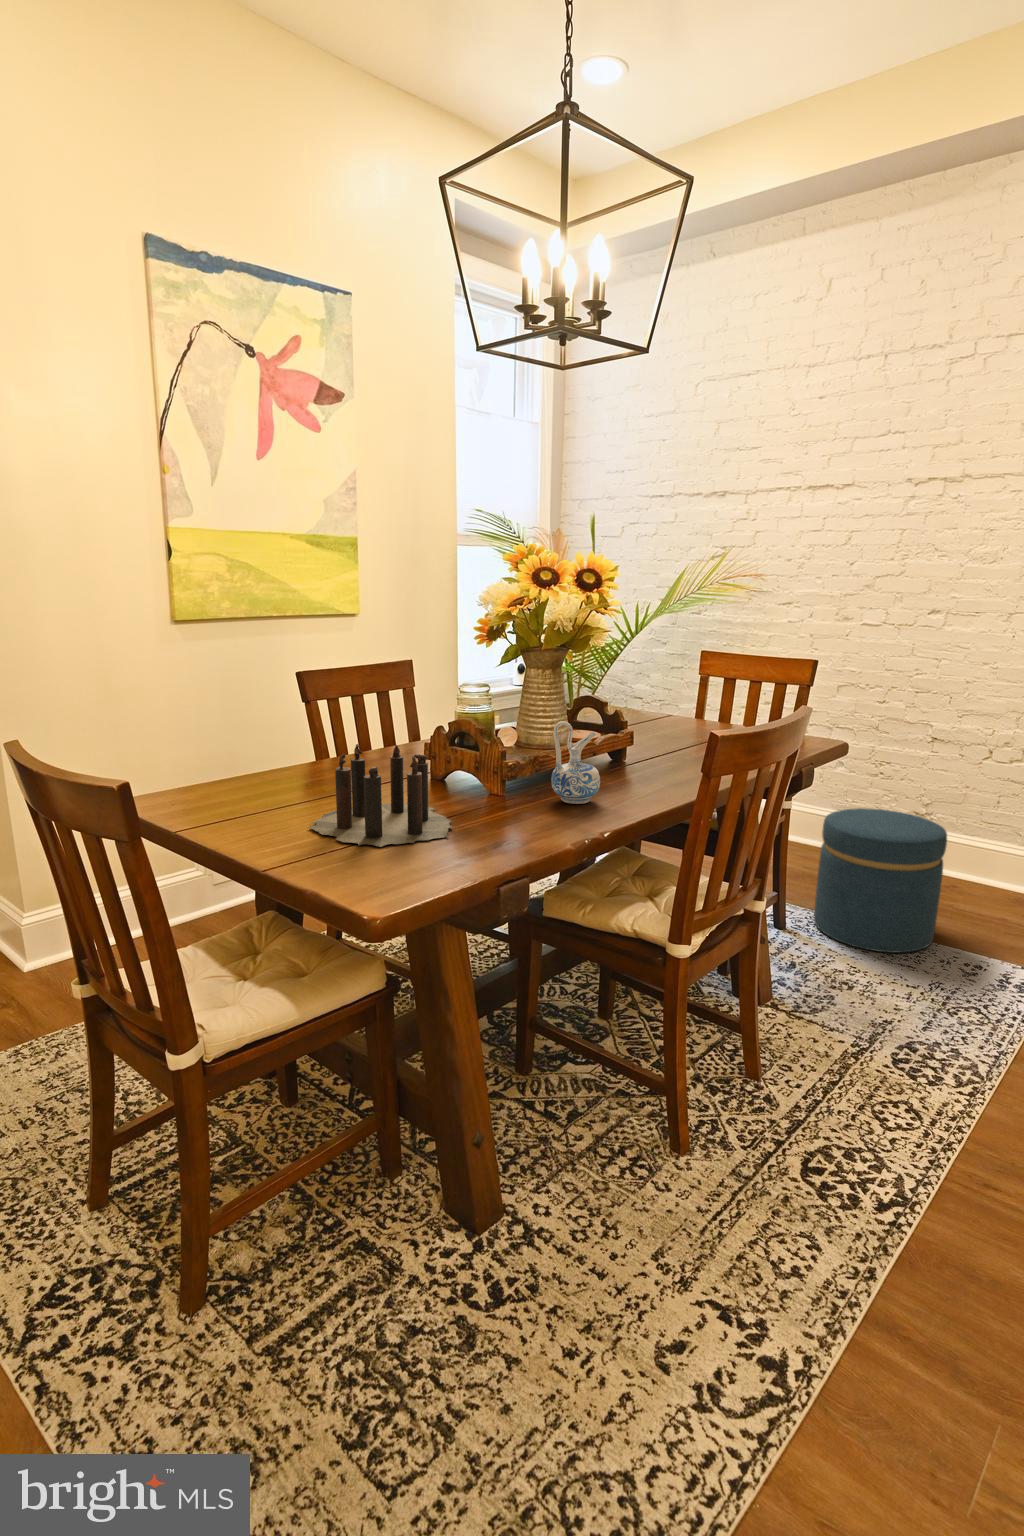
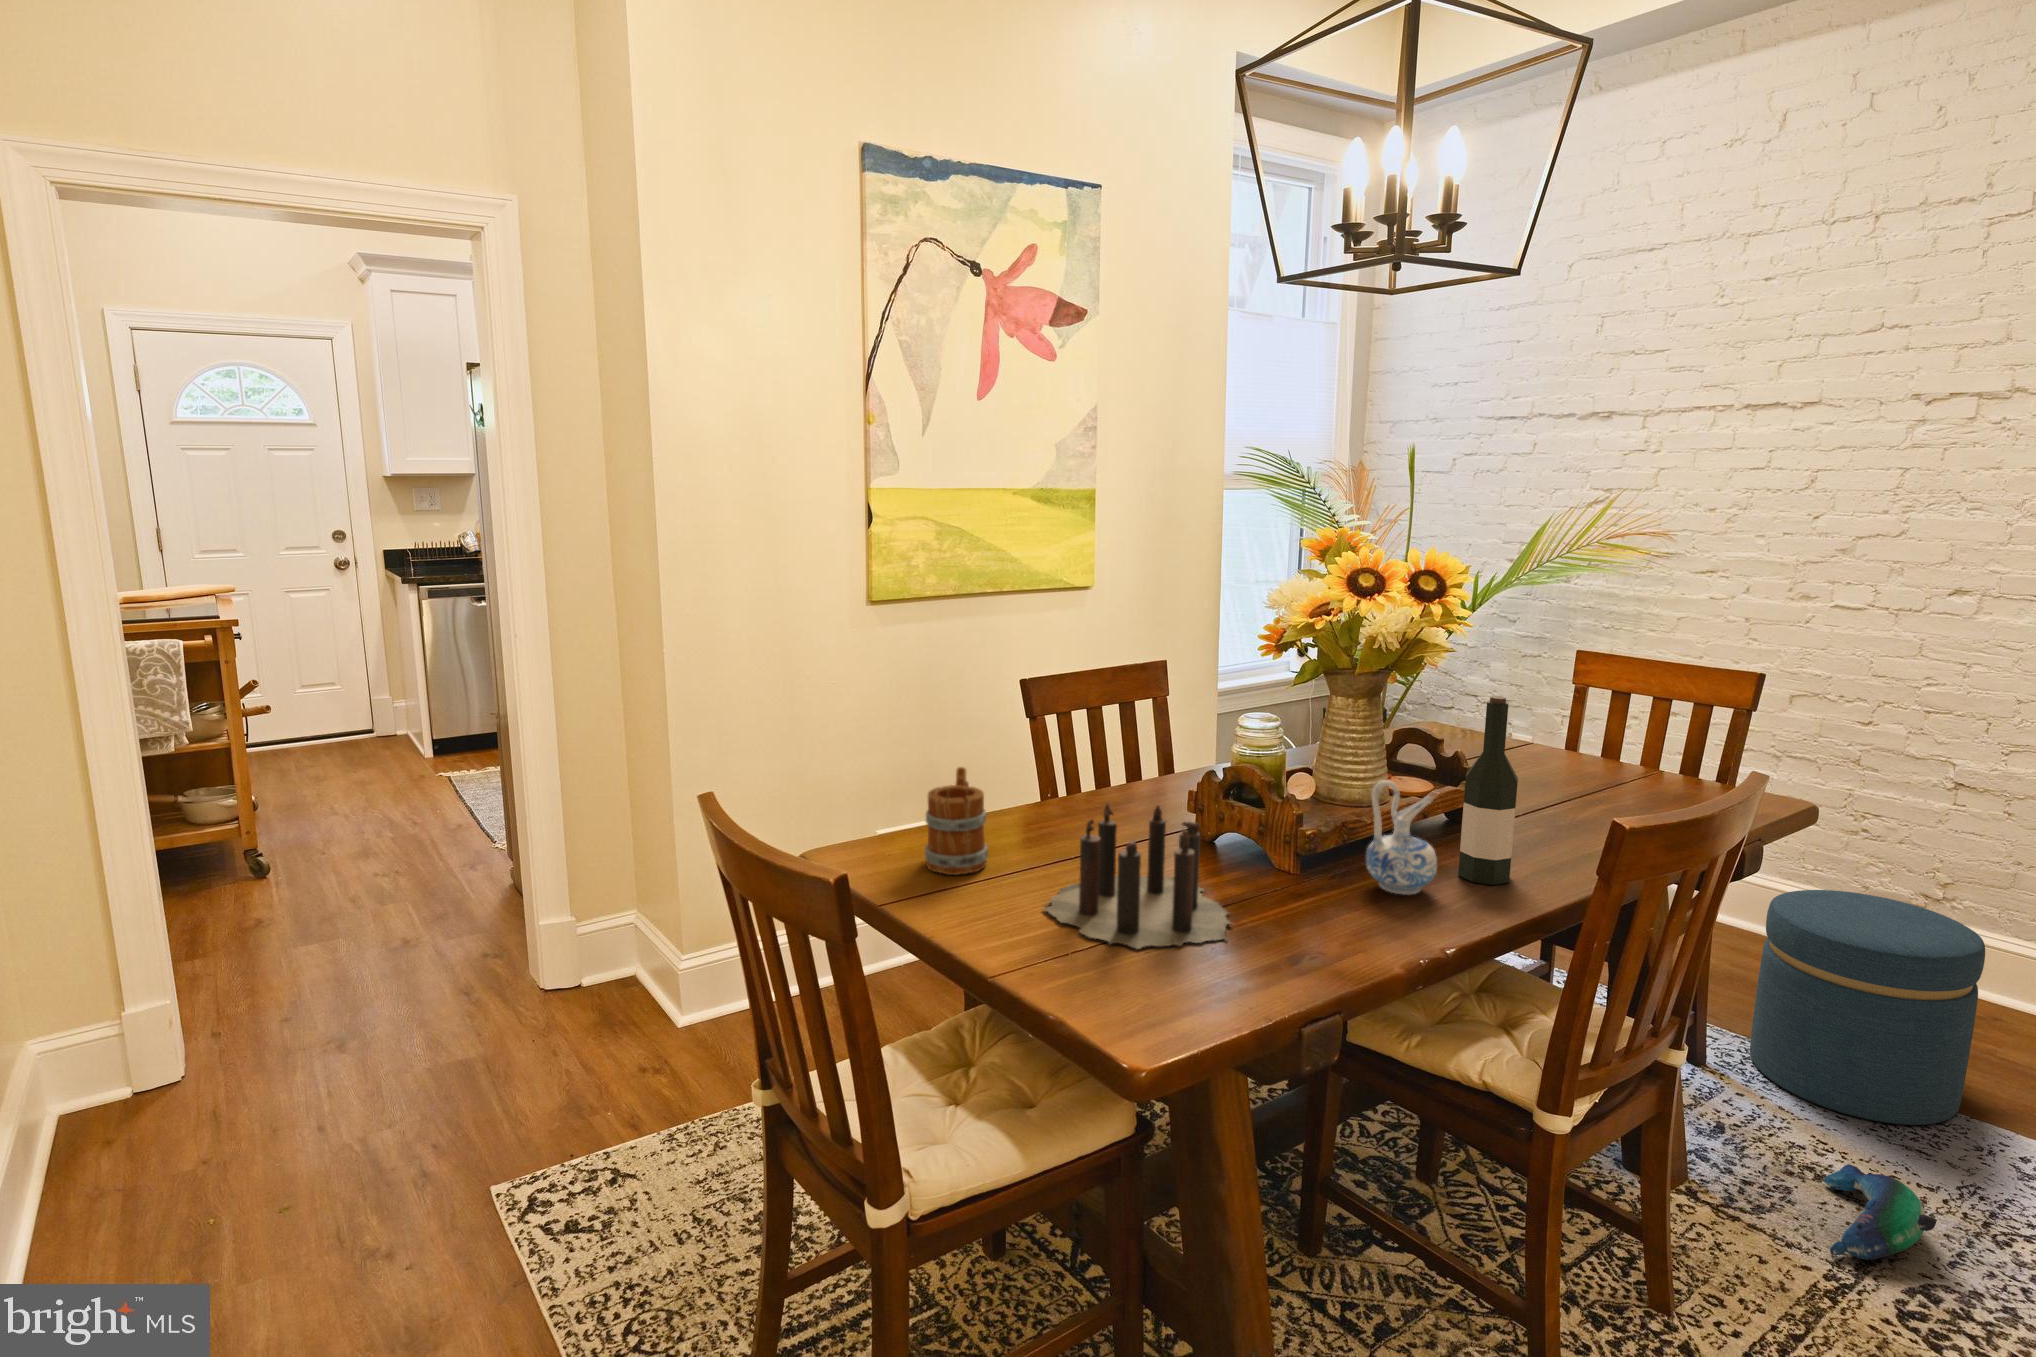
wine bottle: none [616,660,654,795] -> present [1458,696,1518,885]
mug: none [213,729,267,811] -> present [925,767,988,875]
plush toy: none [853,978,916,1033] -> present [1823,1164,1937,1260]

